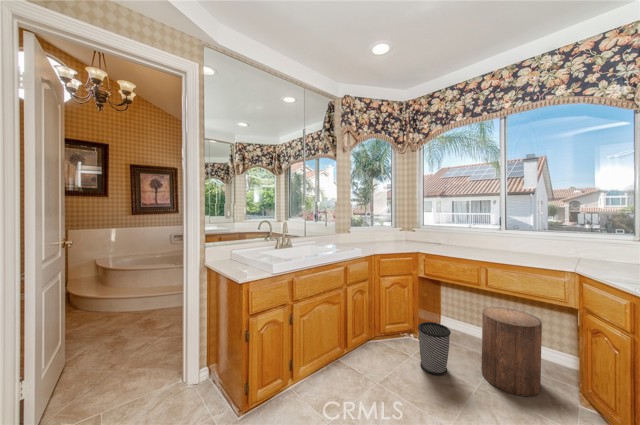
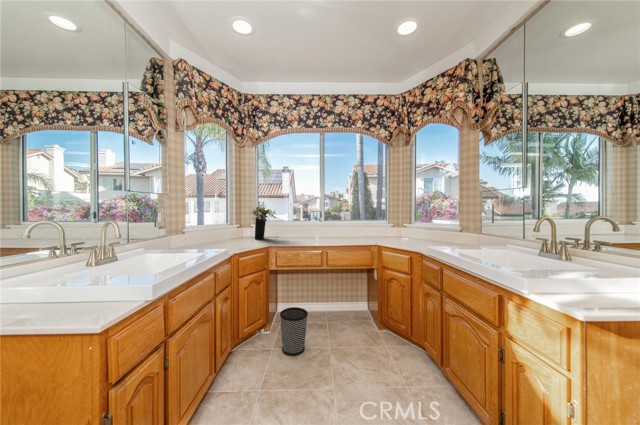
flower arrangement: none [404,210,434,246] -> present [252,205,276,239]
stool: present [481,307,542,396] -> none [324,280,361,343]

